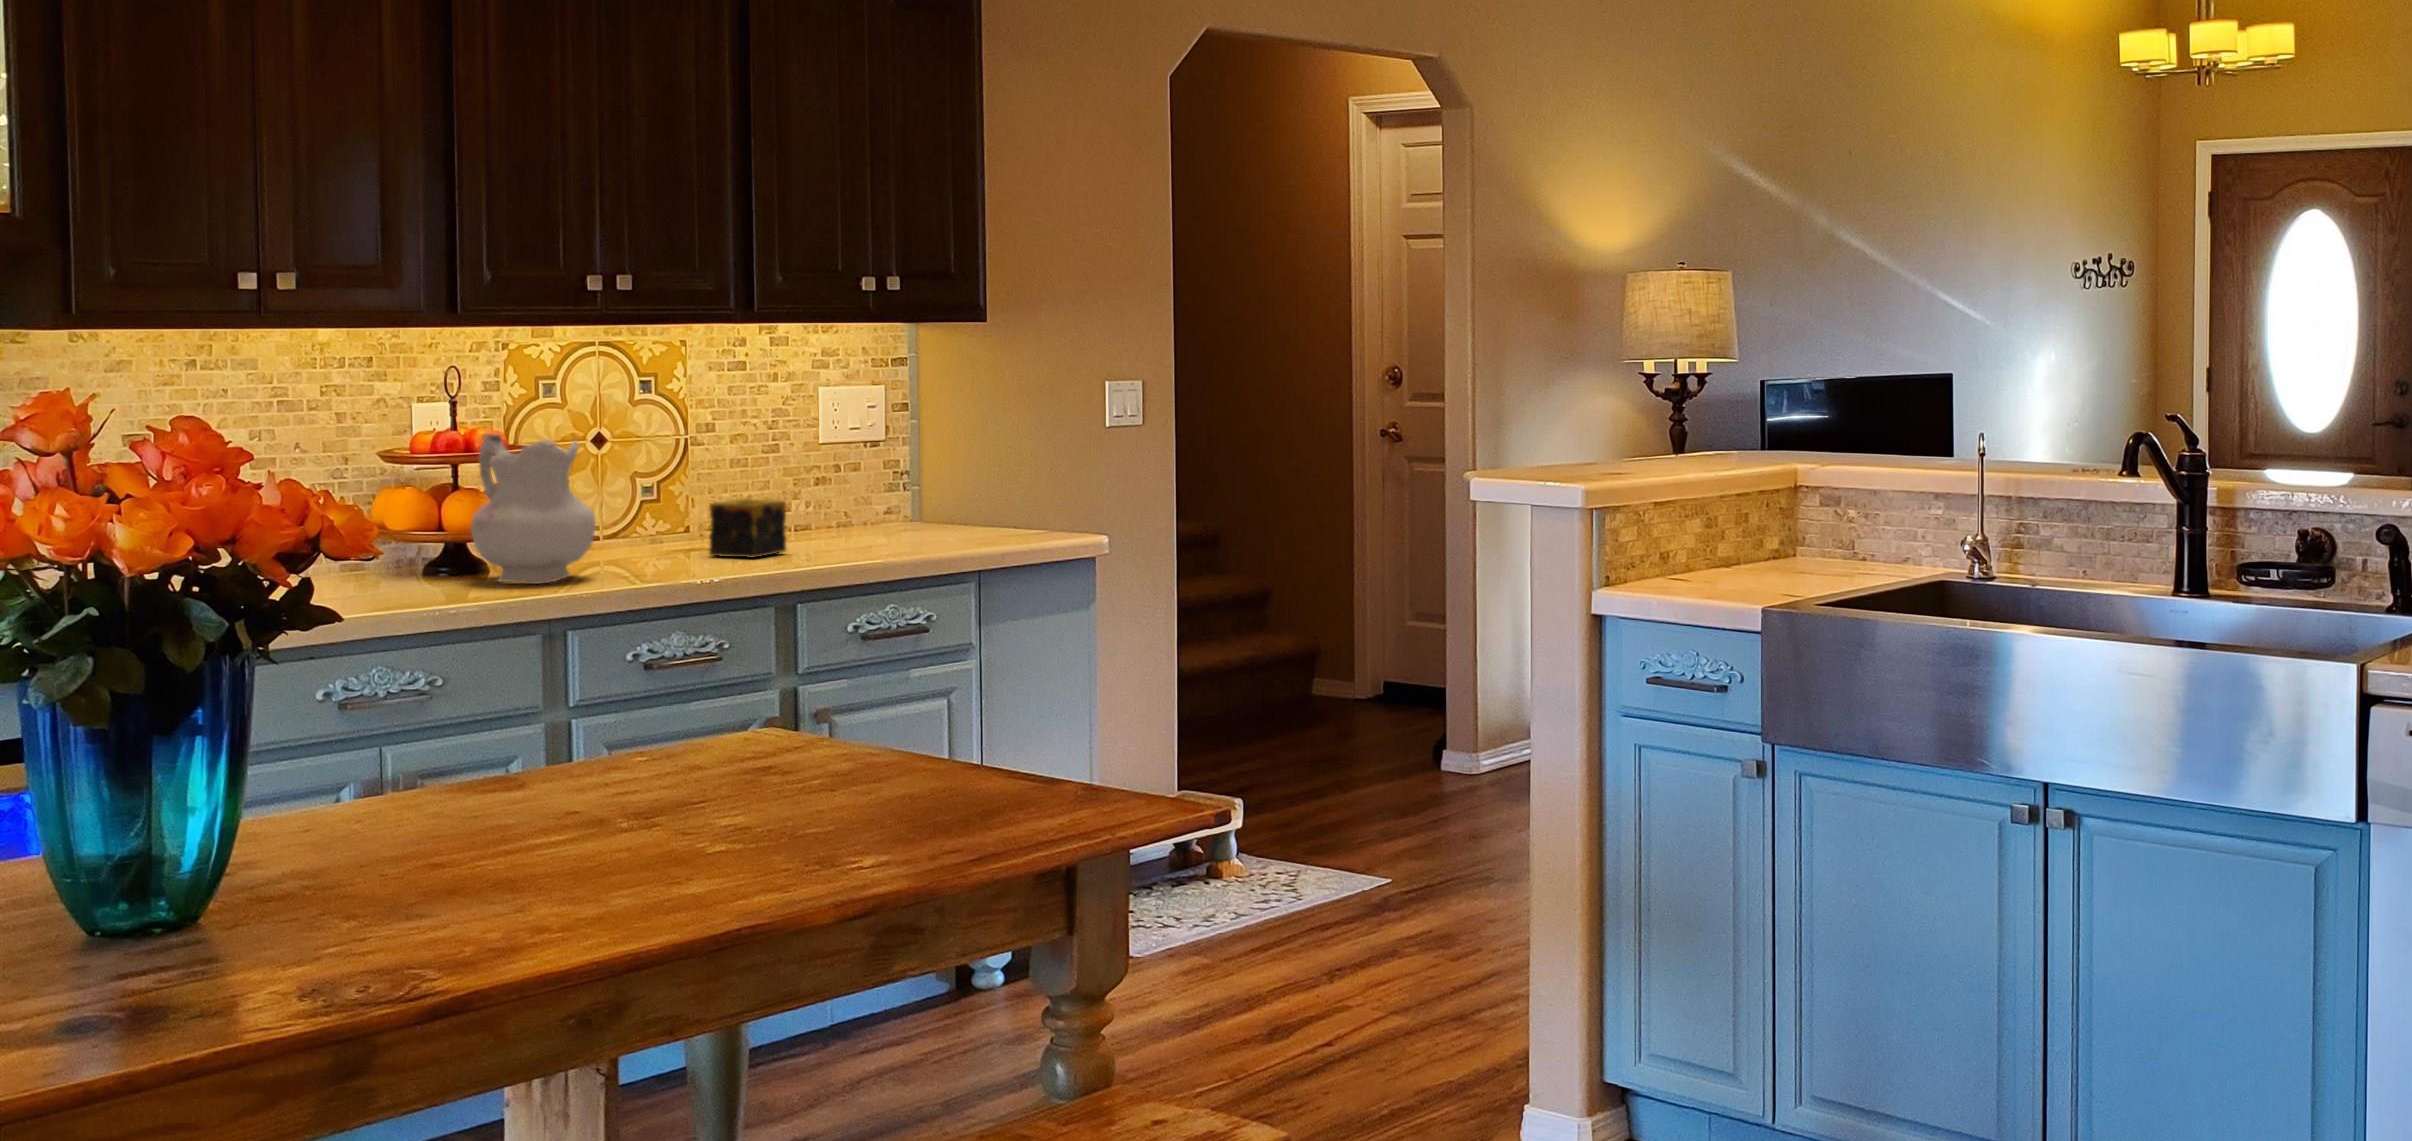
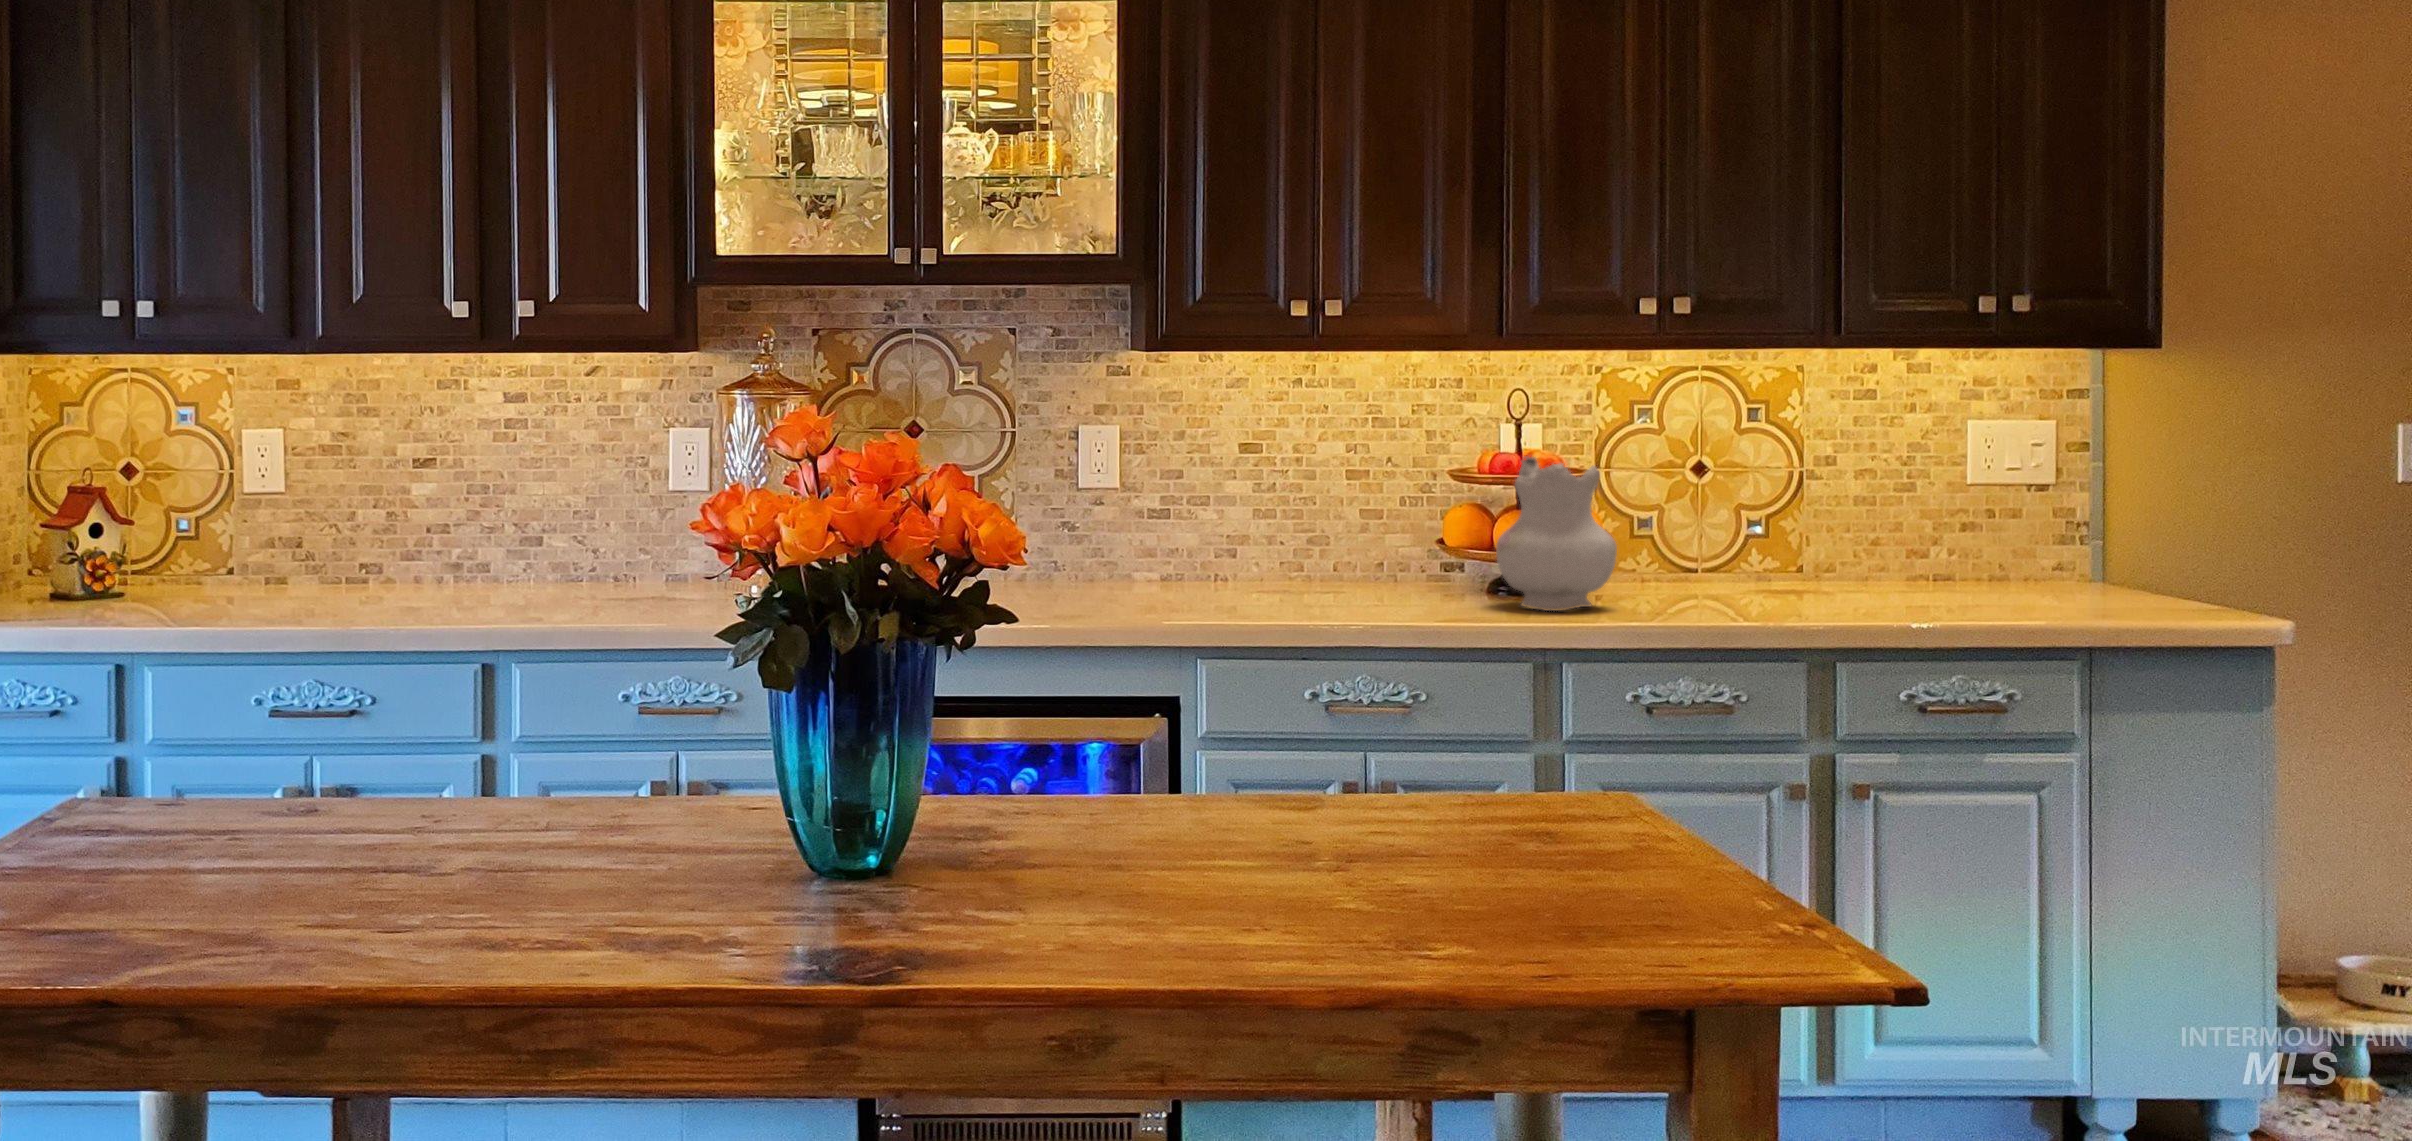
candle: present [709,499,787,558] -> none [1771,540,1859,605]

